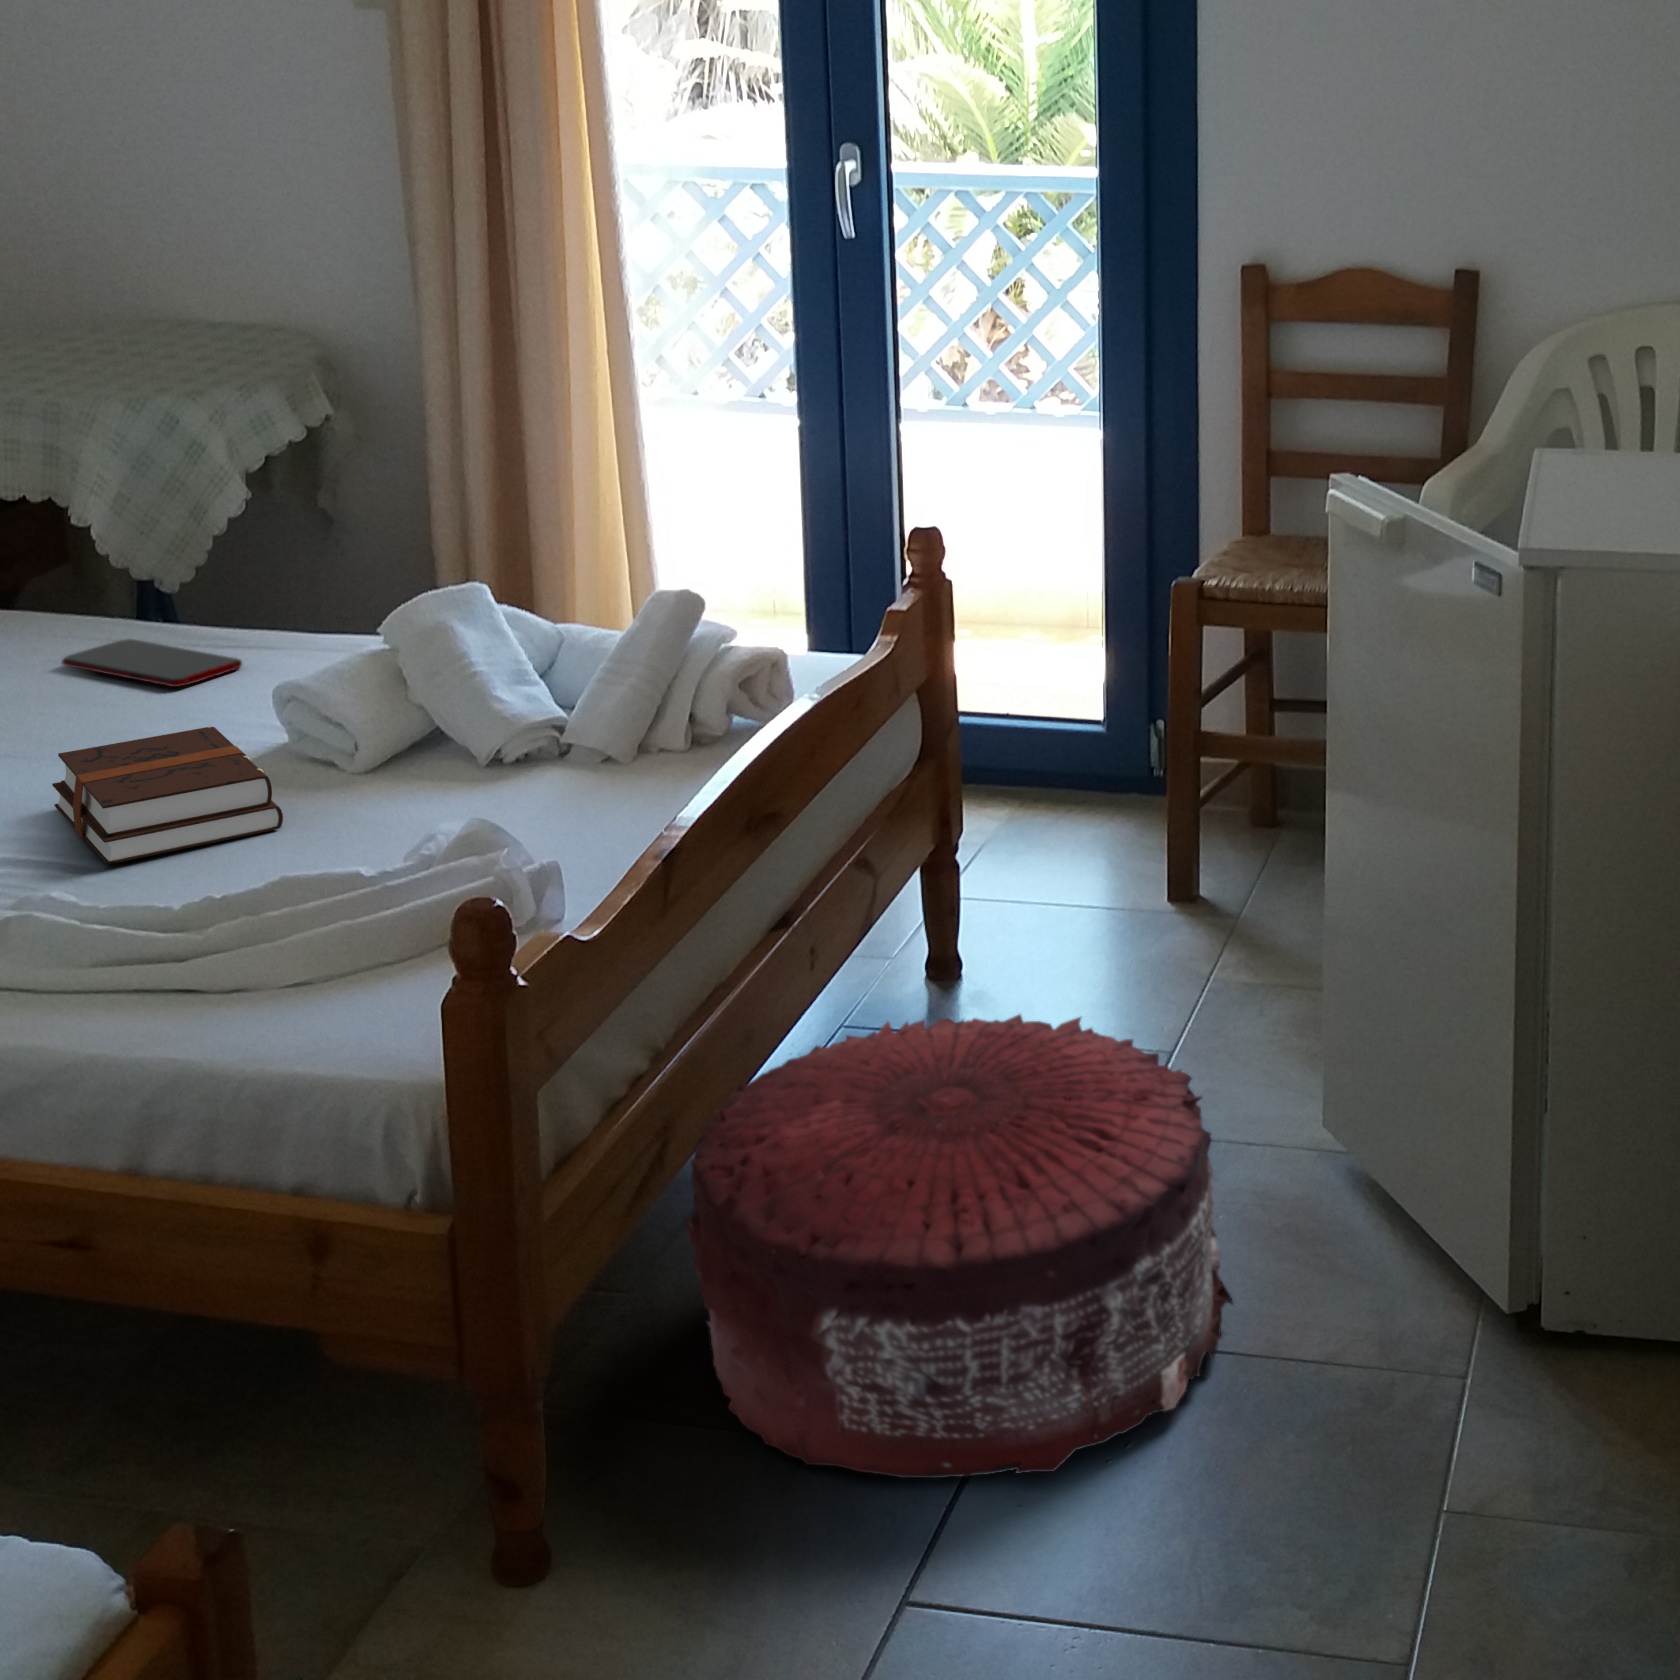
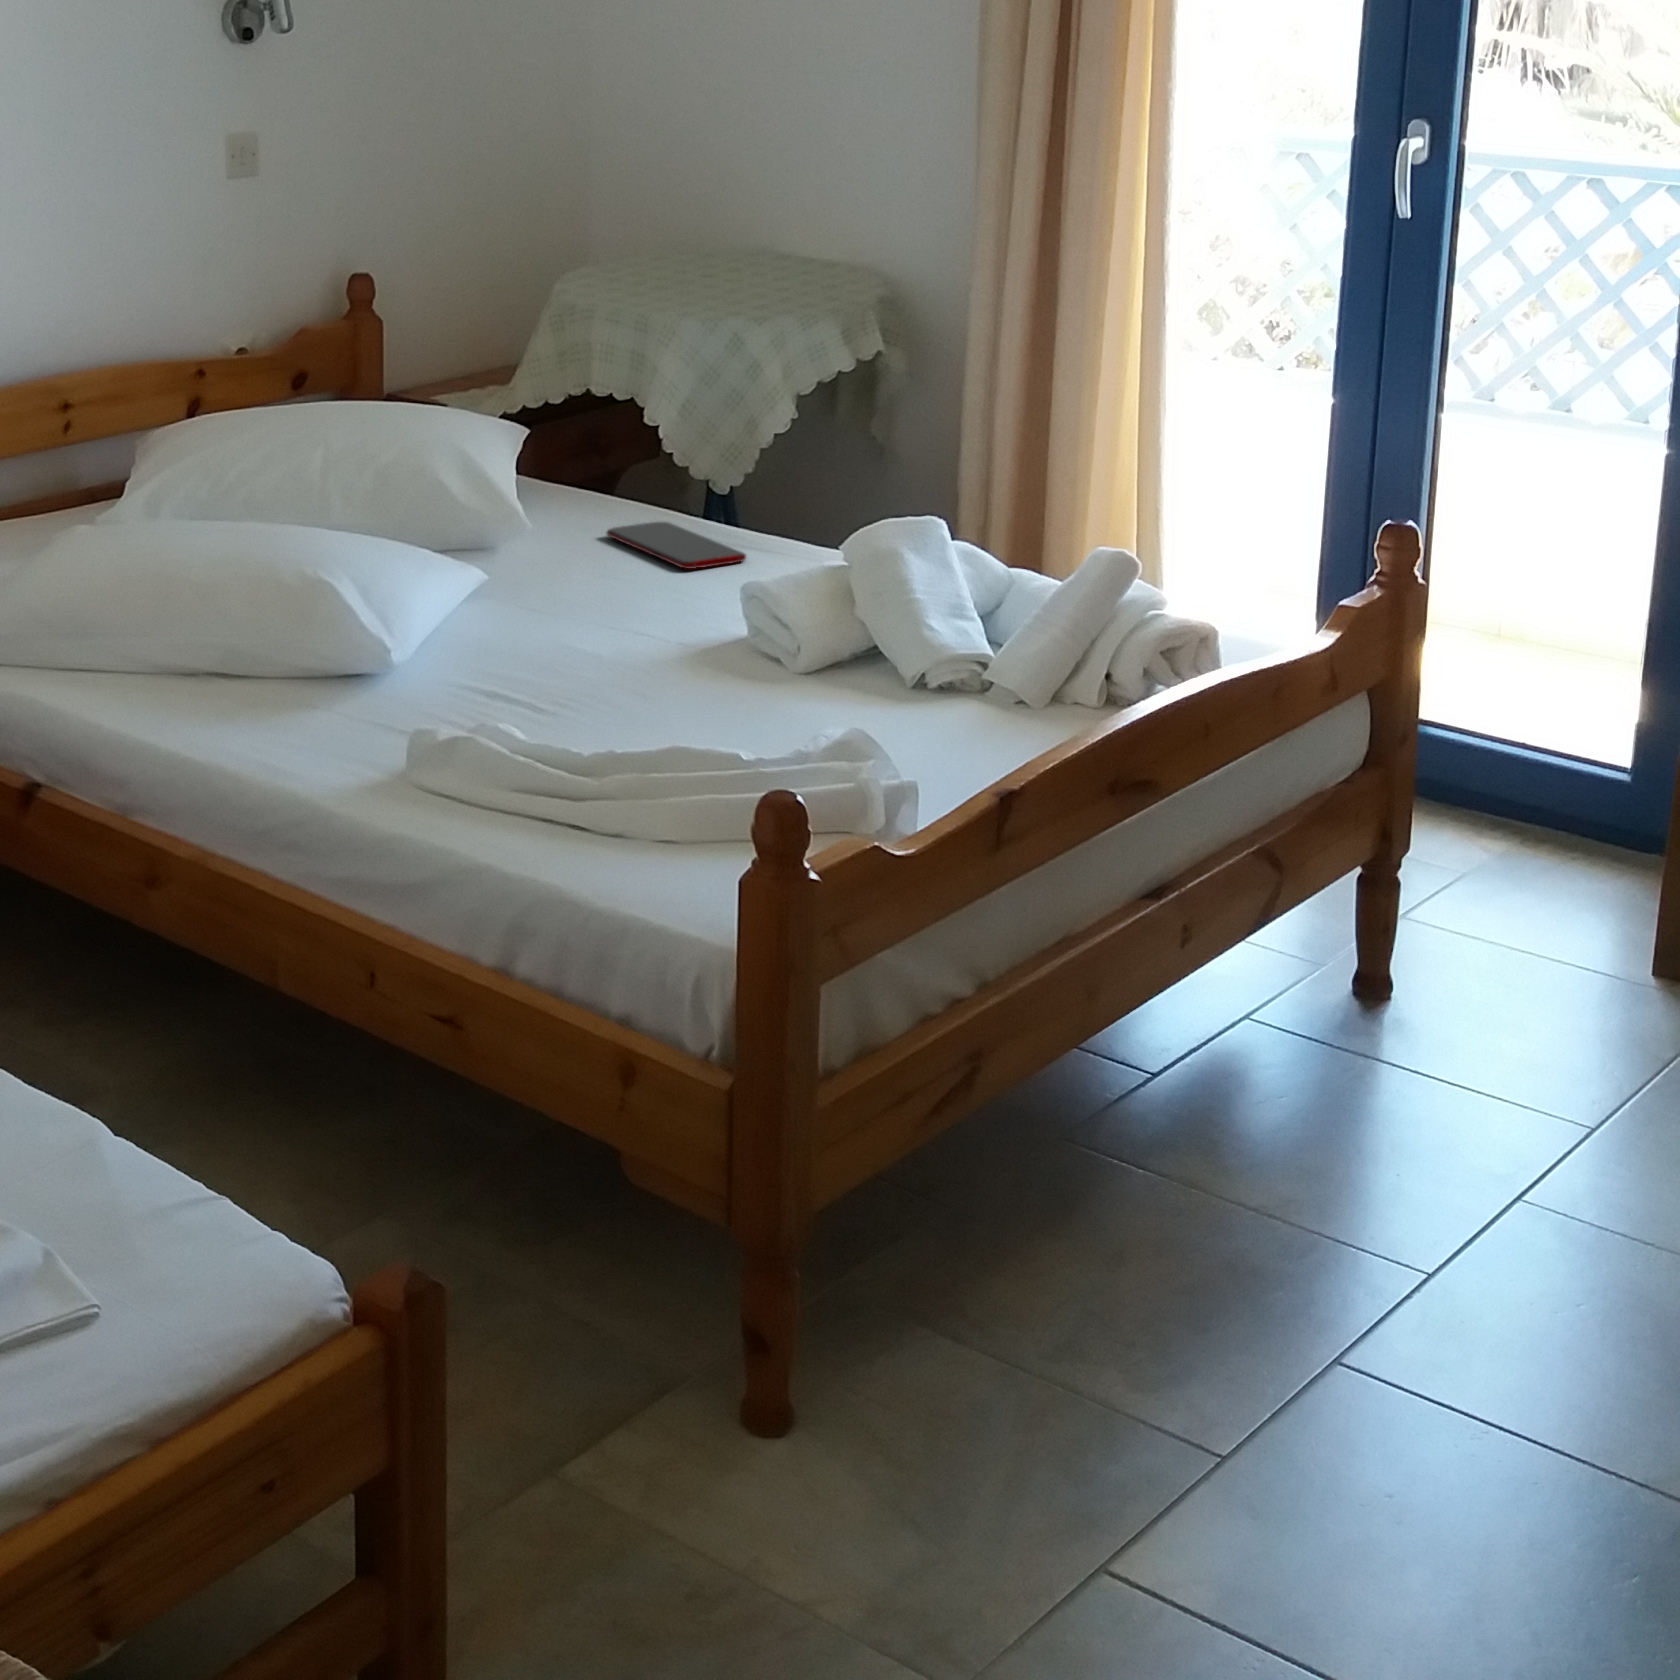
hardback book: present [52,727,283,865] -> none [549,606,716,708]
pouf: present [684,1014,1234,1478] -> none [985,1012,1560,1509]

